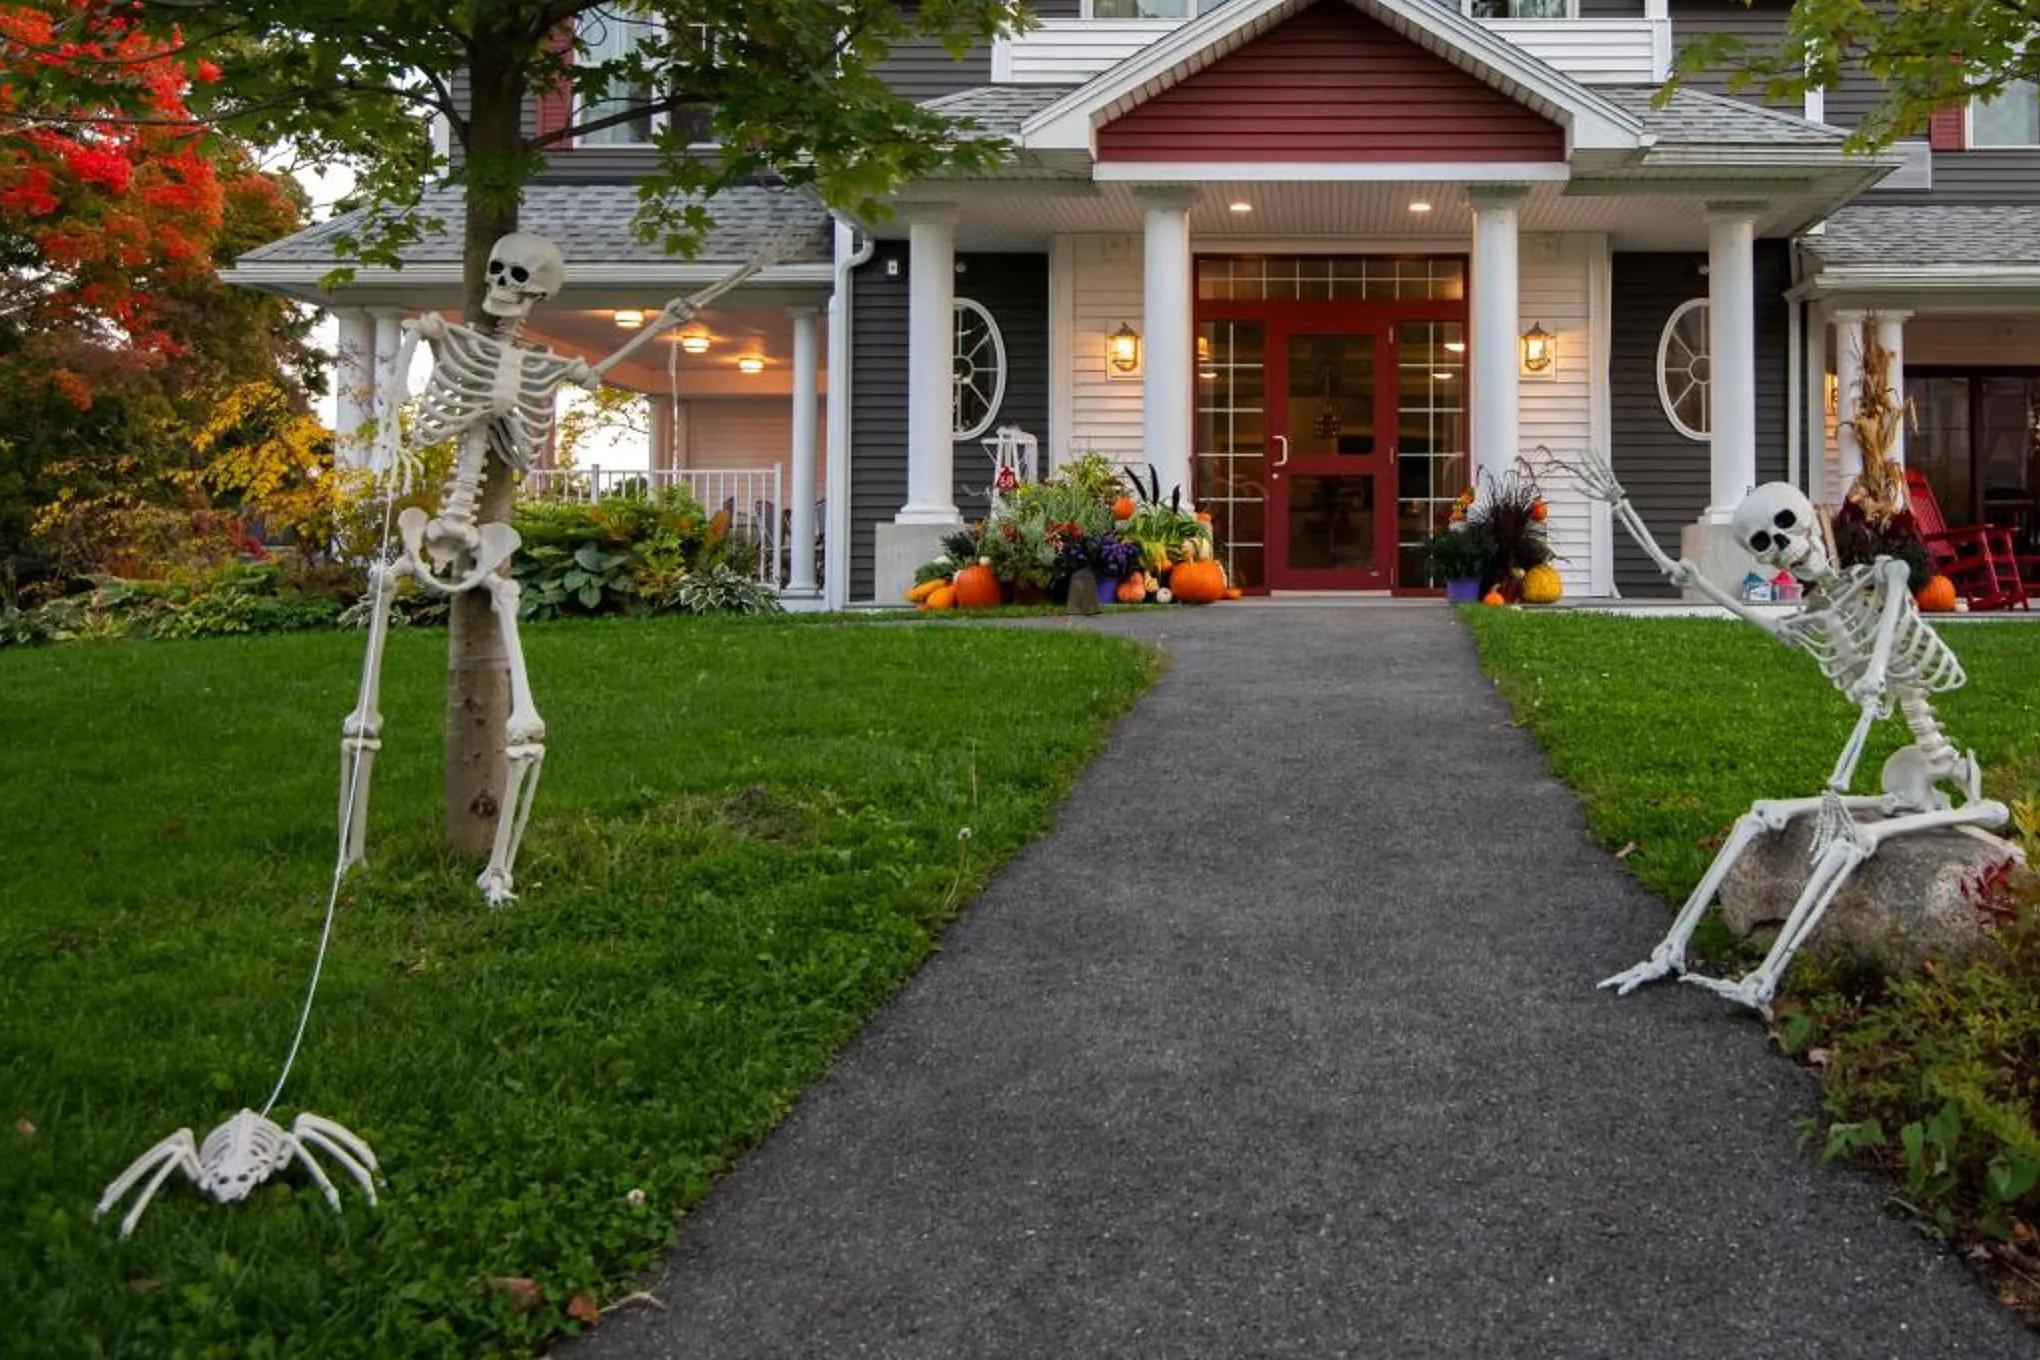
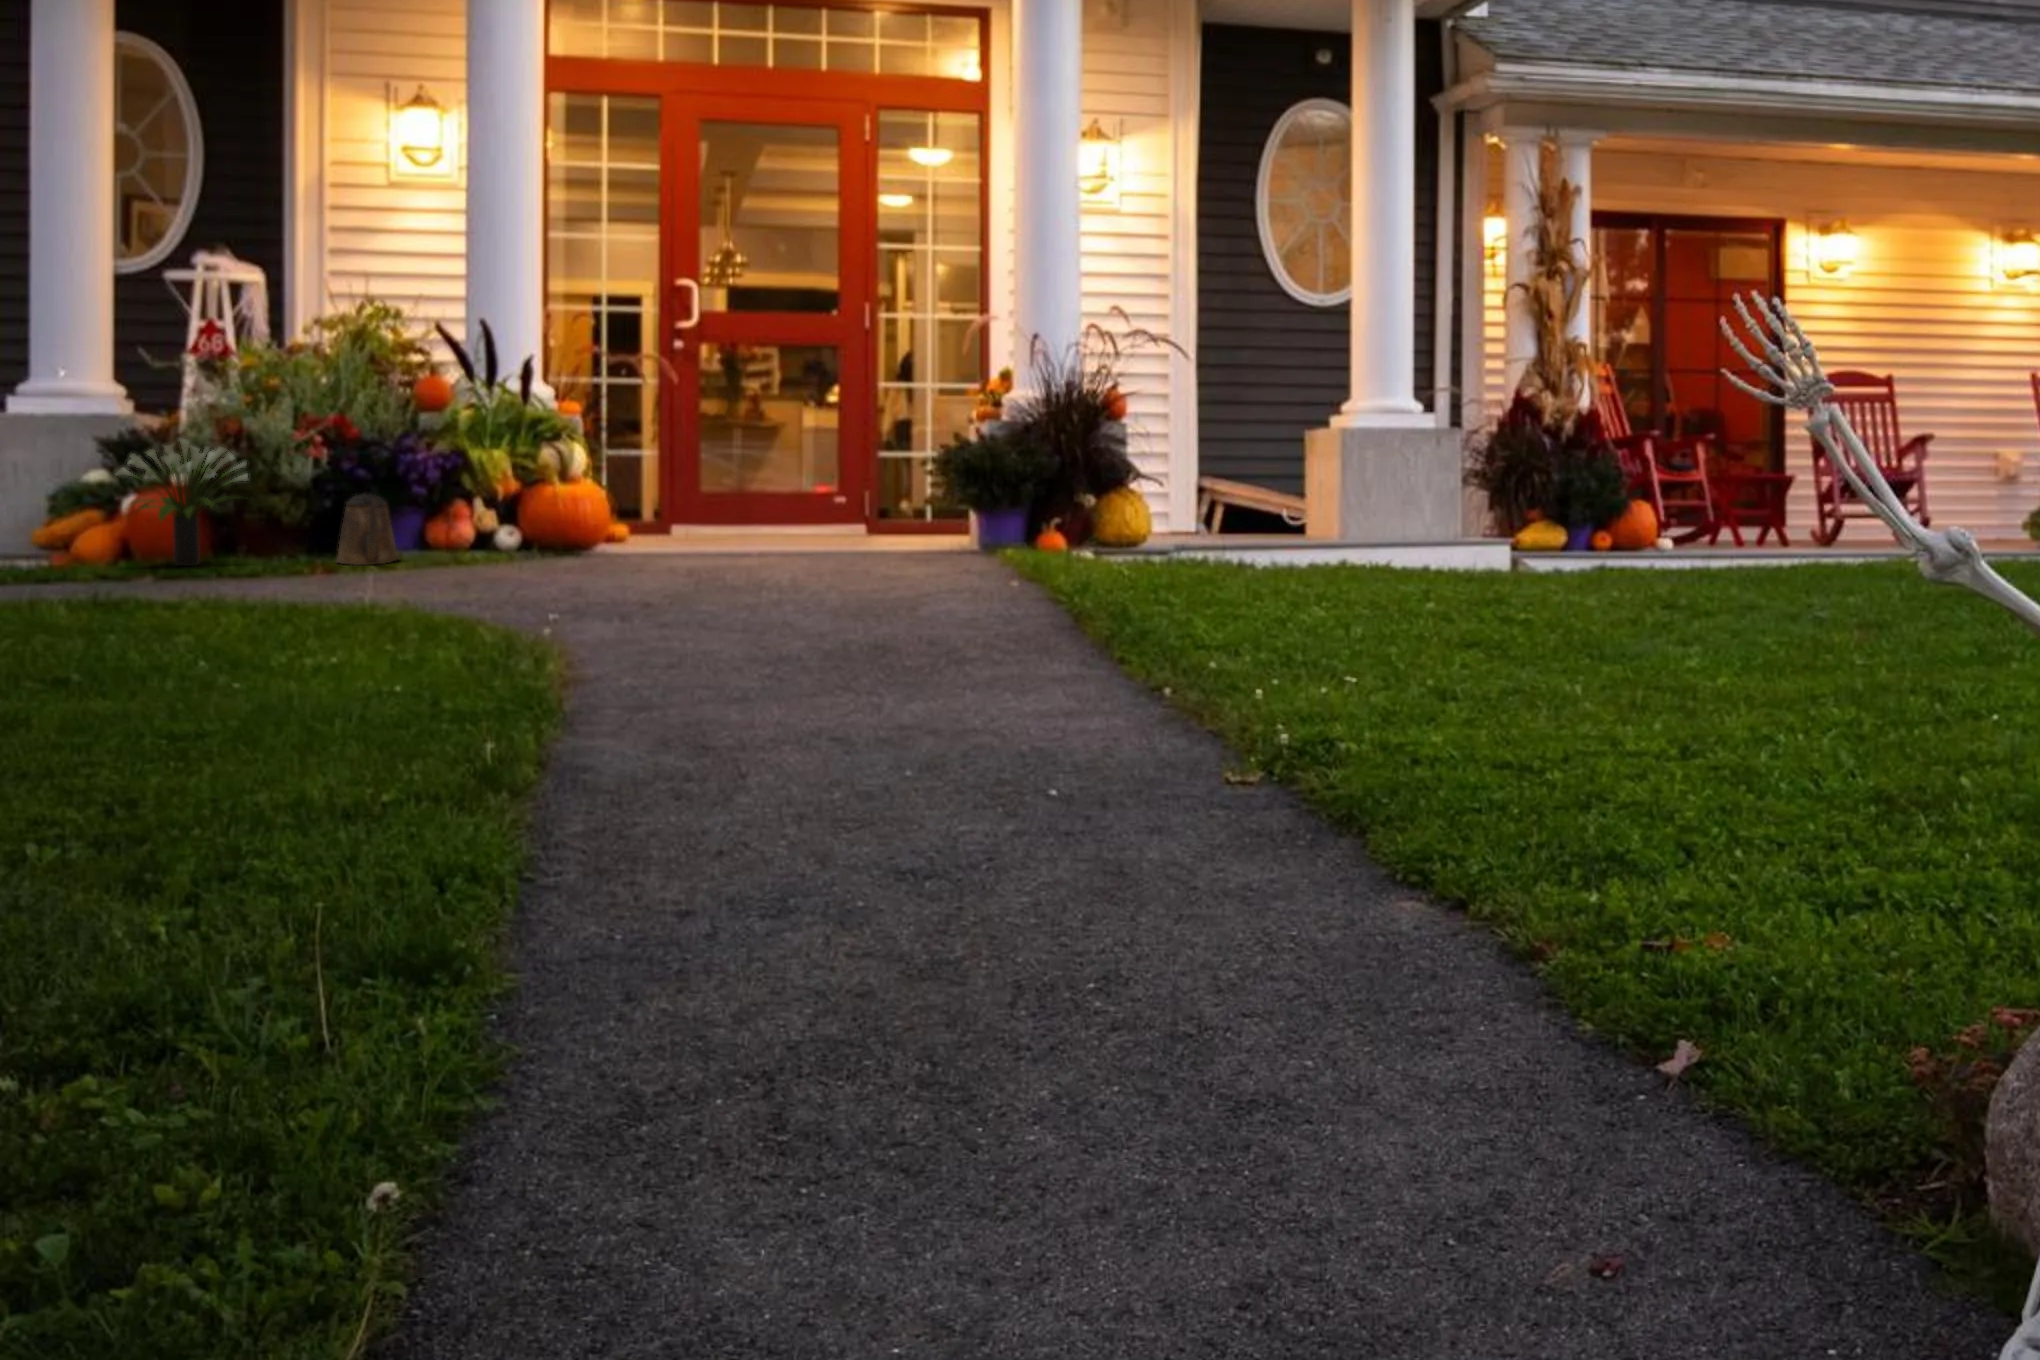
potted plant: none [949,537,1020,614] -> present [116,439,248,566]

